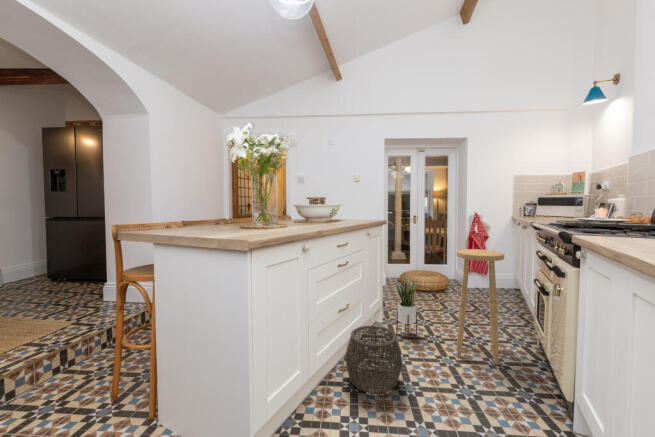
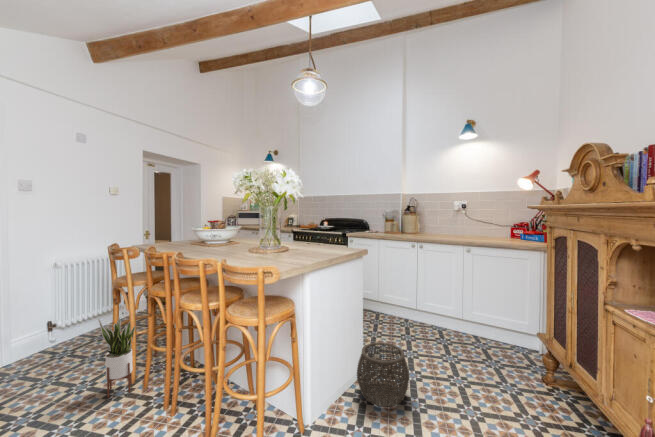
stool: present [457,249,504,365] -> none [469,273,518,389]
potted plant: present [395,277,417,339] -> present [98,318,135,398]

